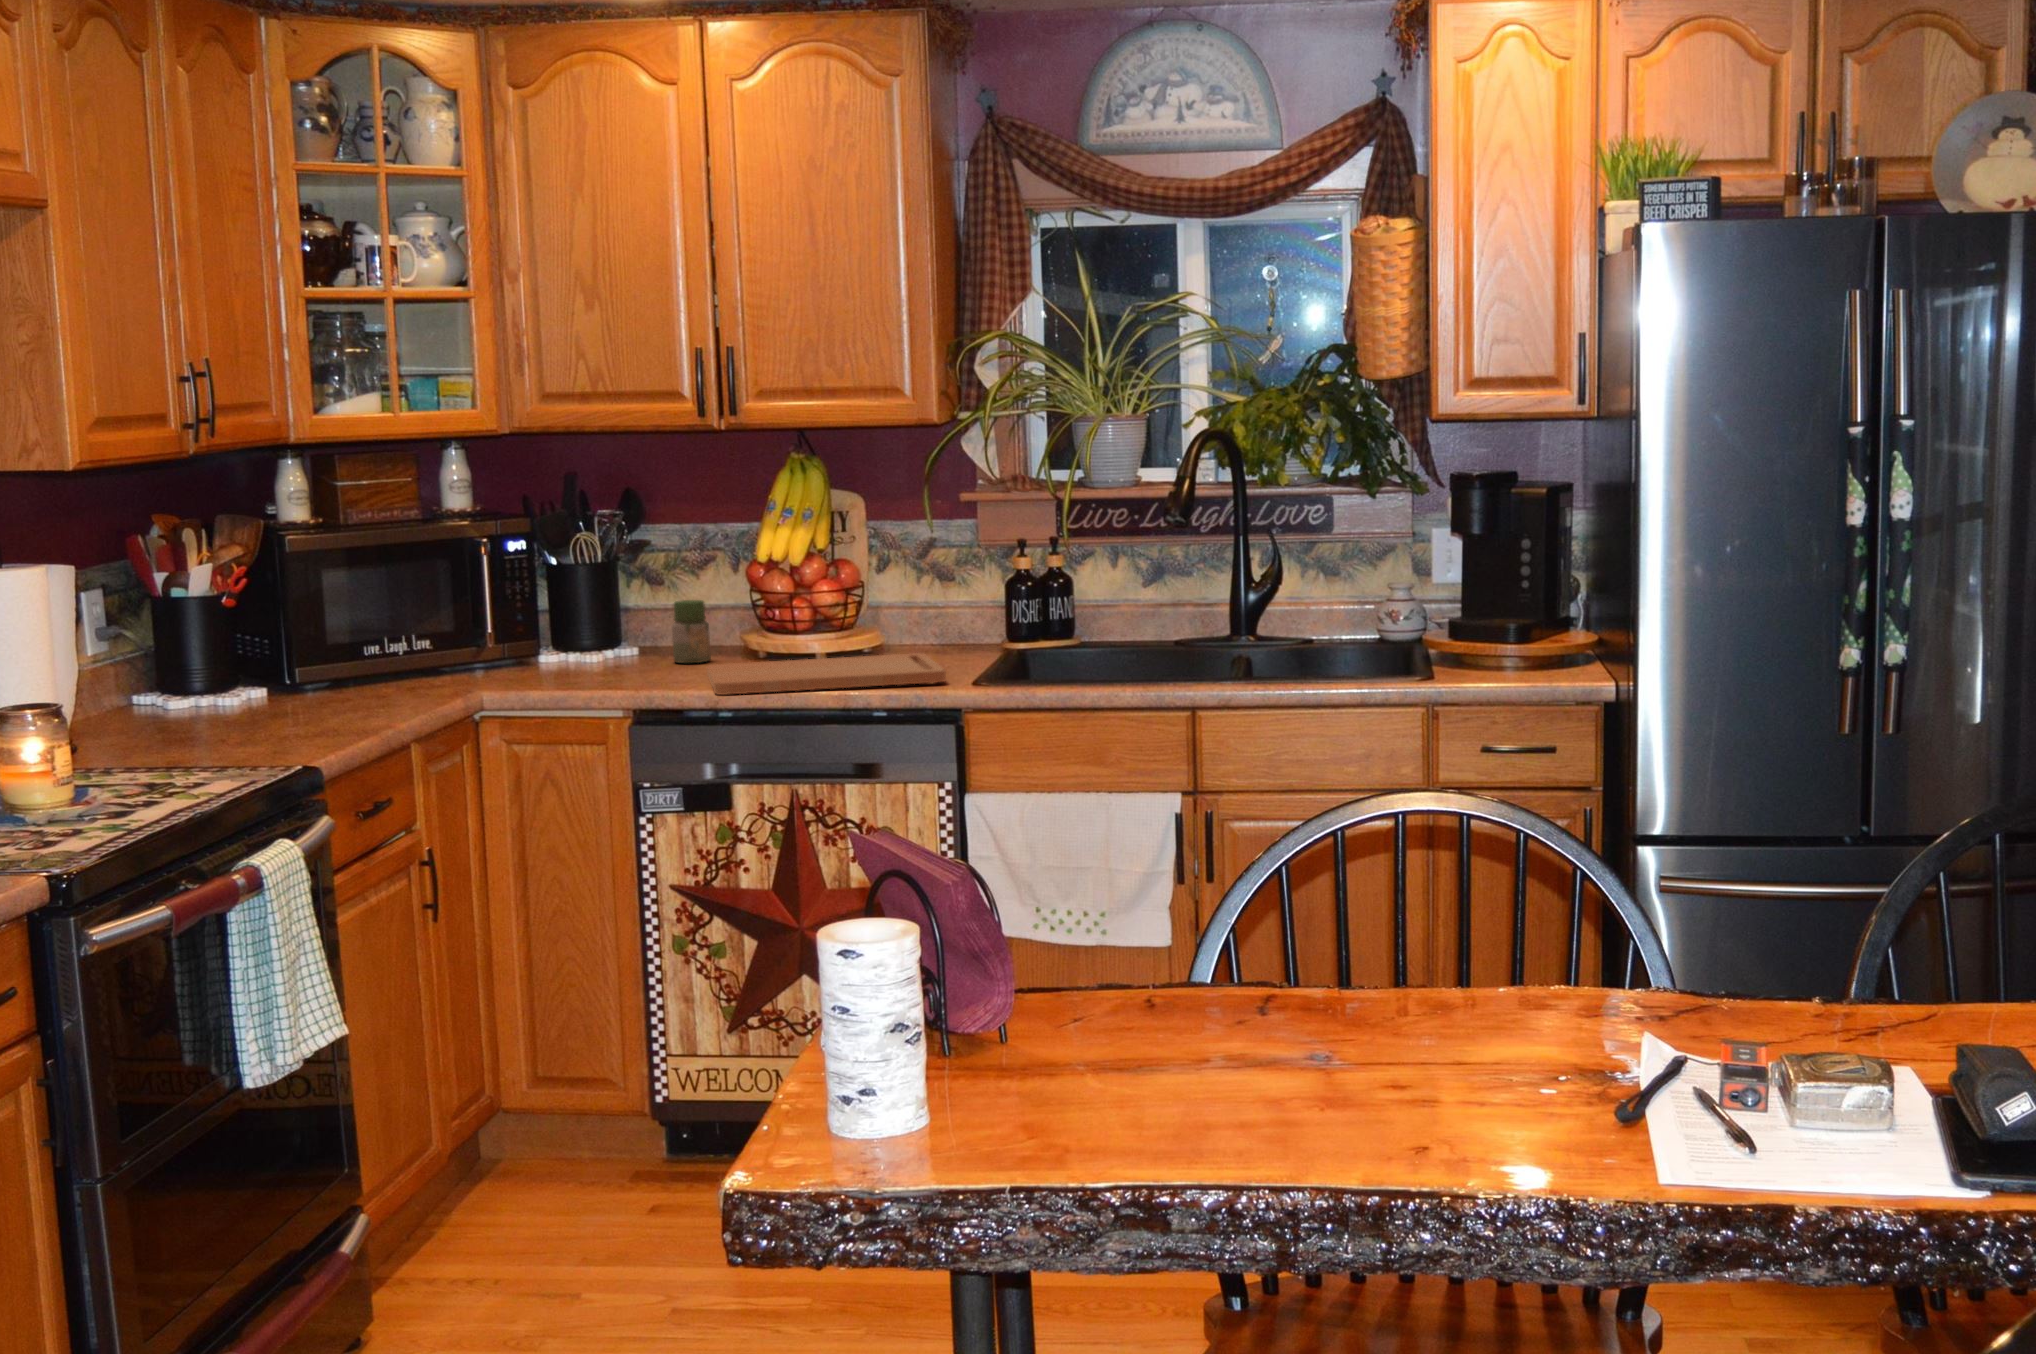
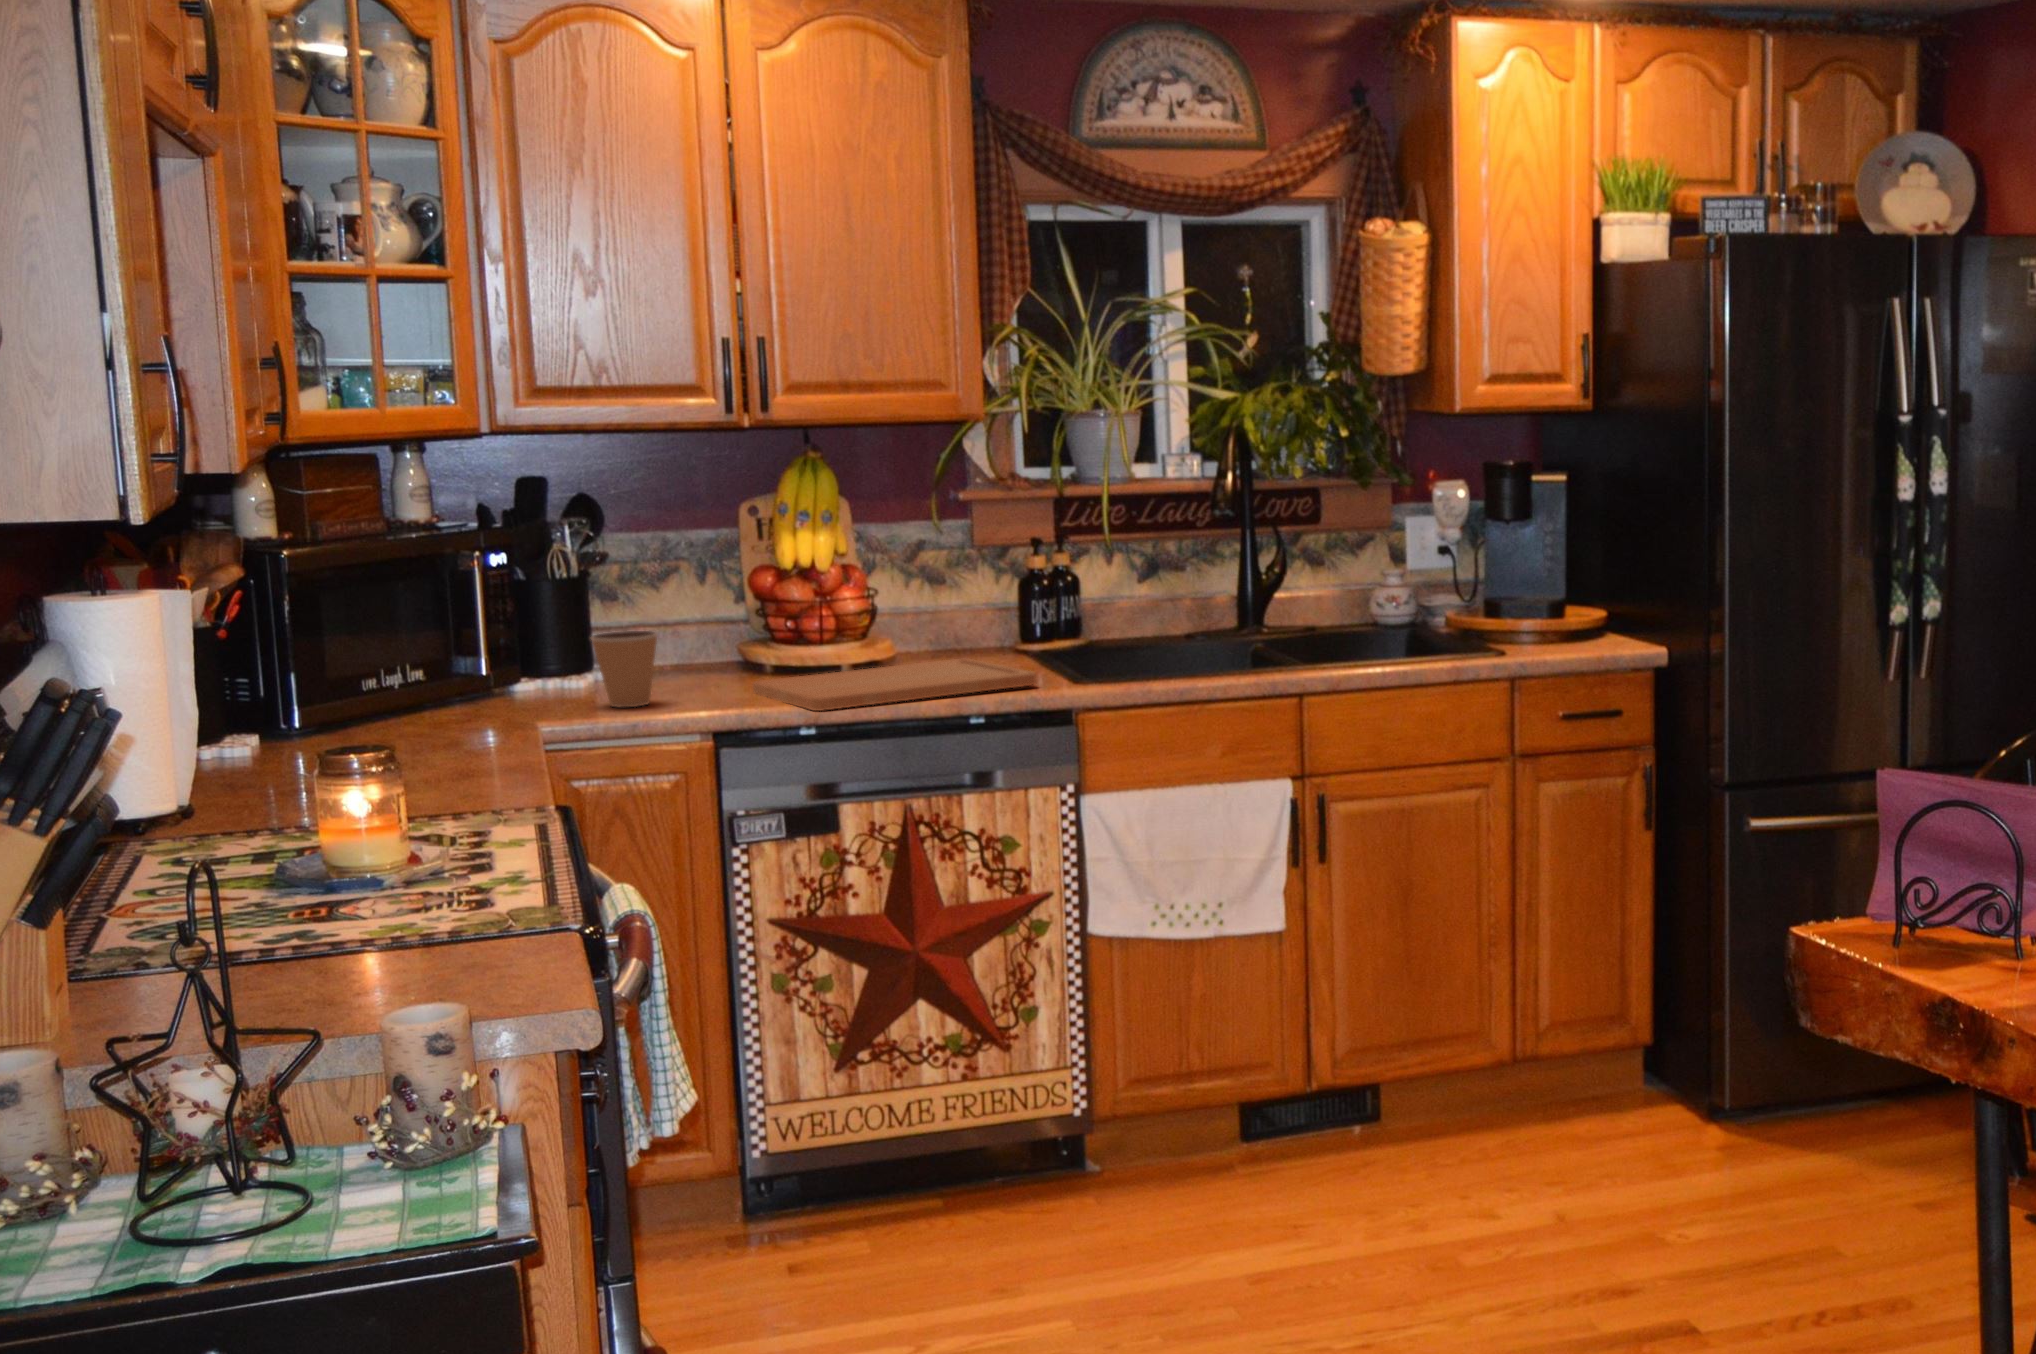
jar: present [672,600,711,663] -> none [679,613,724,682]
coffee cup: none [556,613,616,682] -> present [591,631,657,707]

